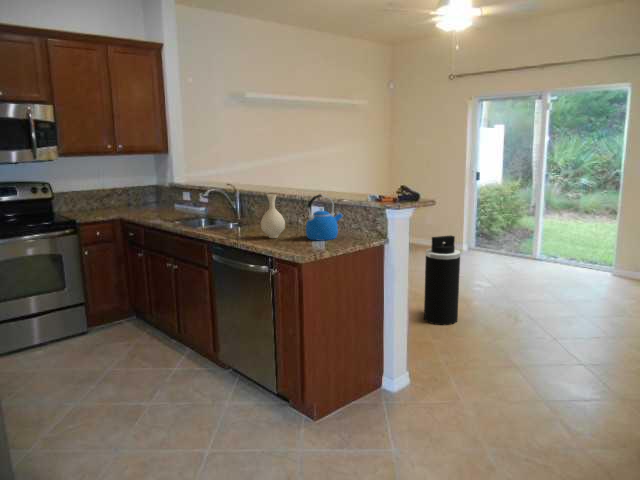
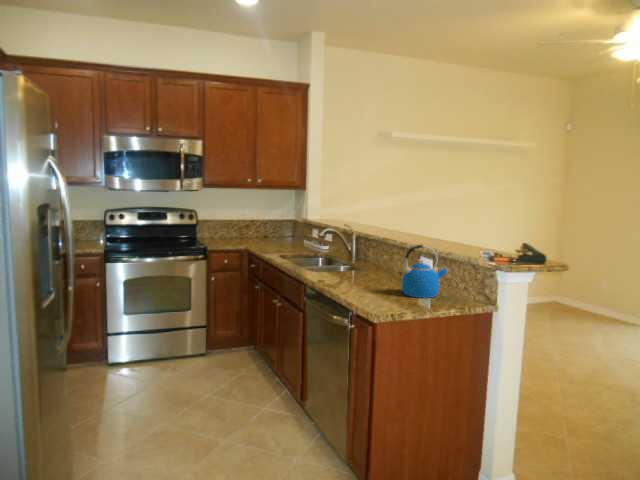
vase: present [261,194,285,238] -> none [356,239,382,288]
trash can: present [424,236,460,325] -> none [569,311,627,427]

